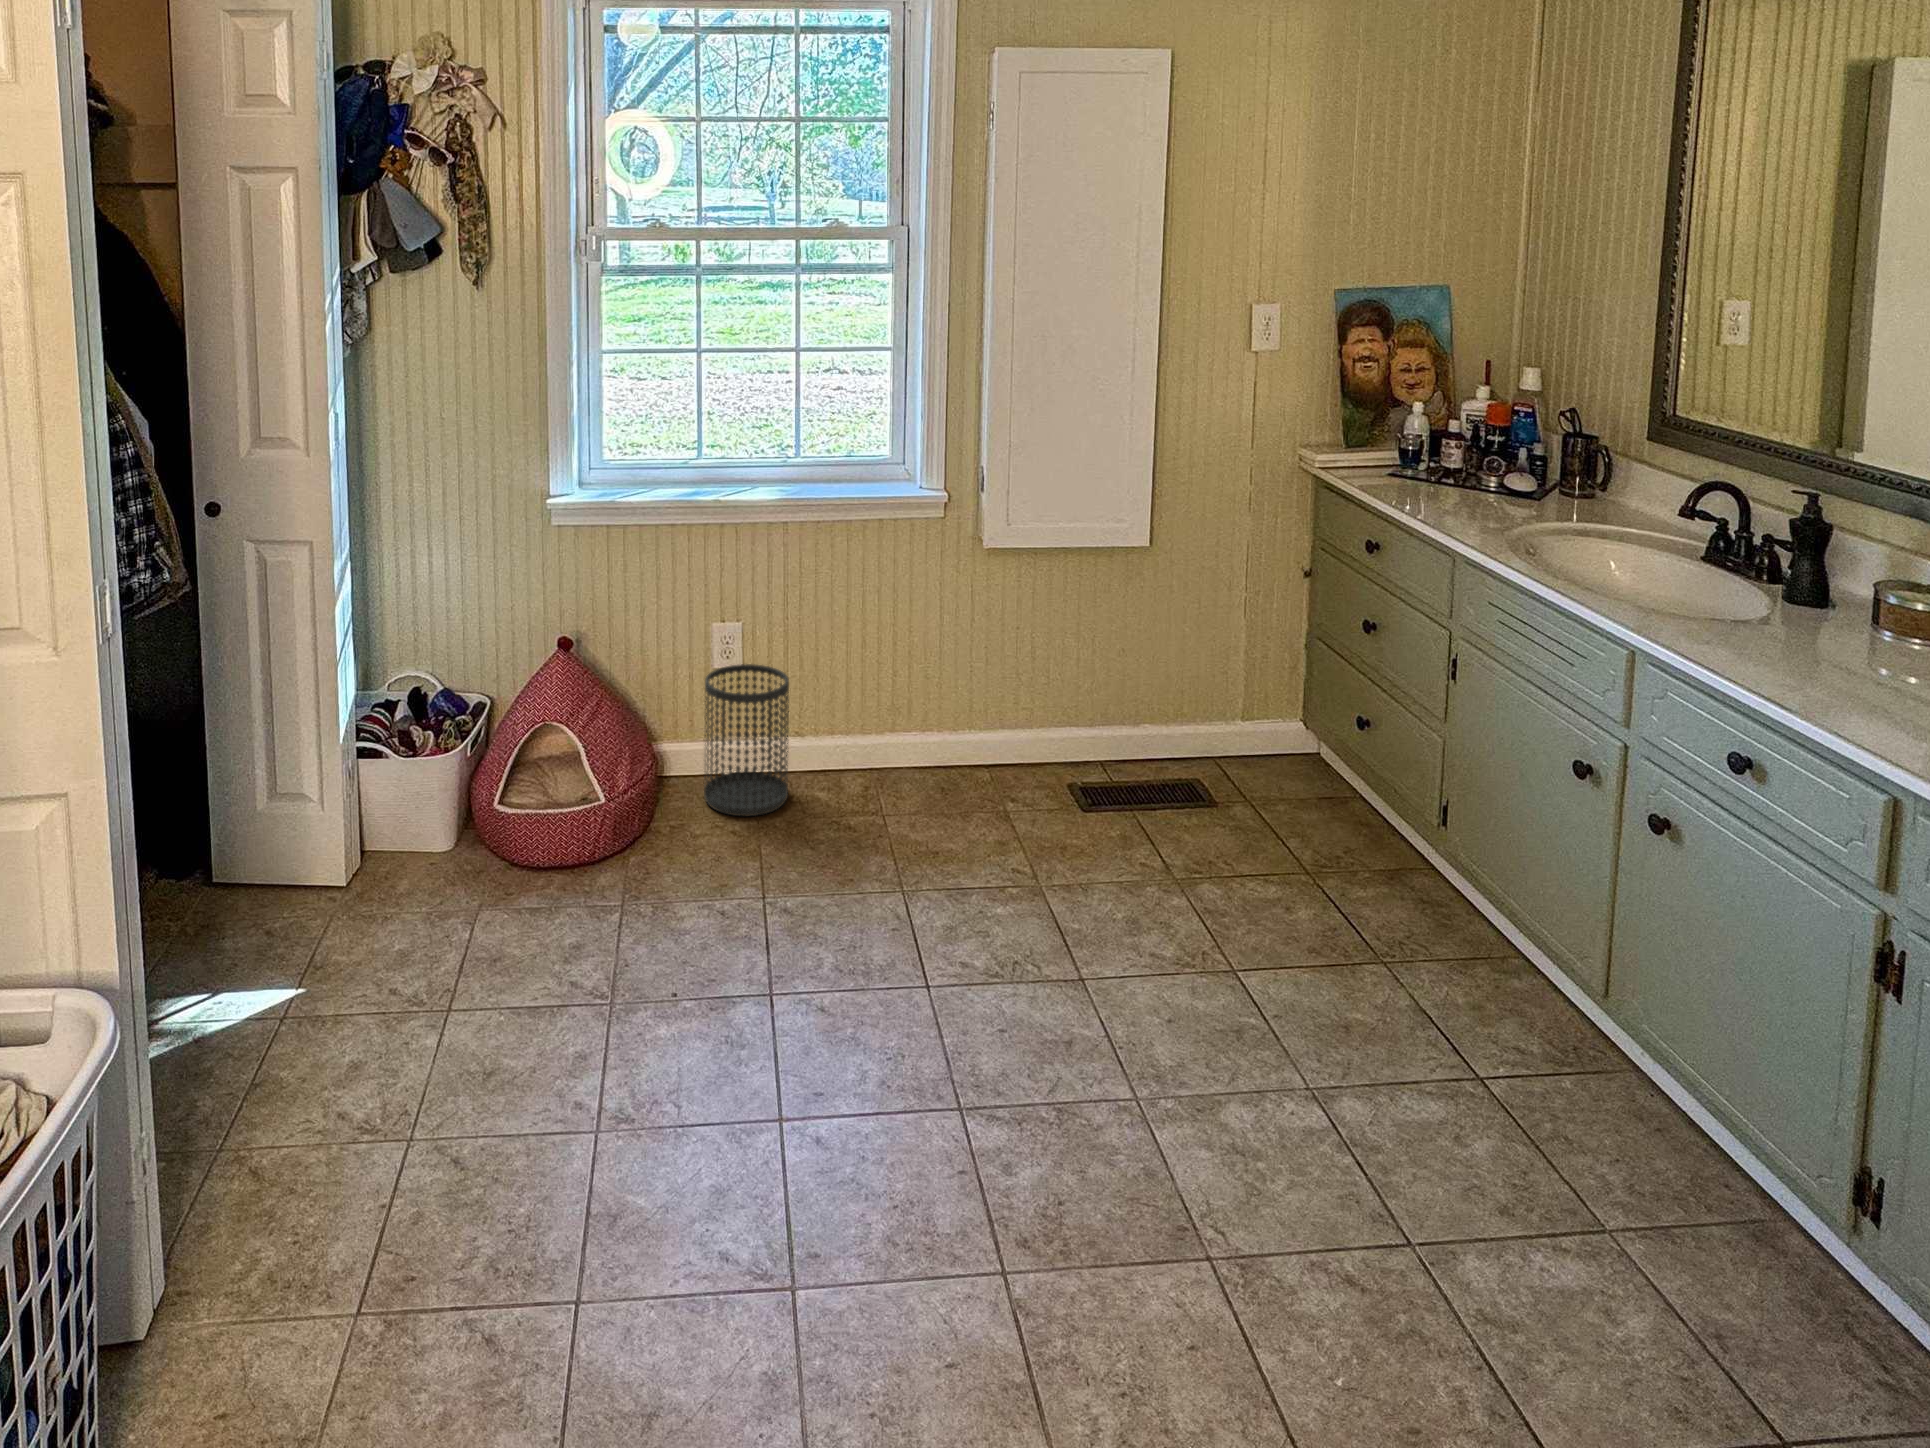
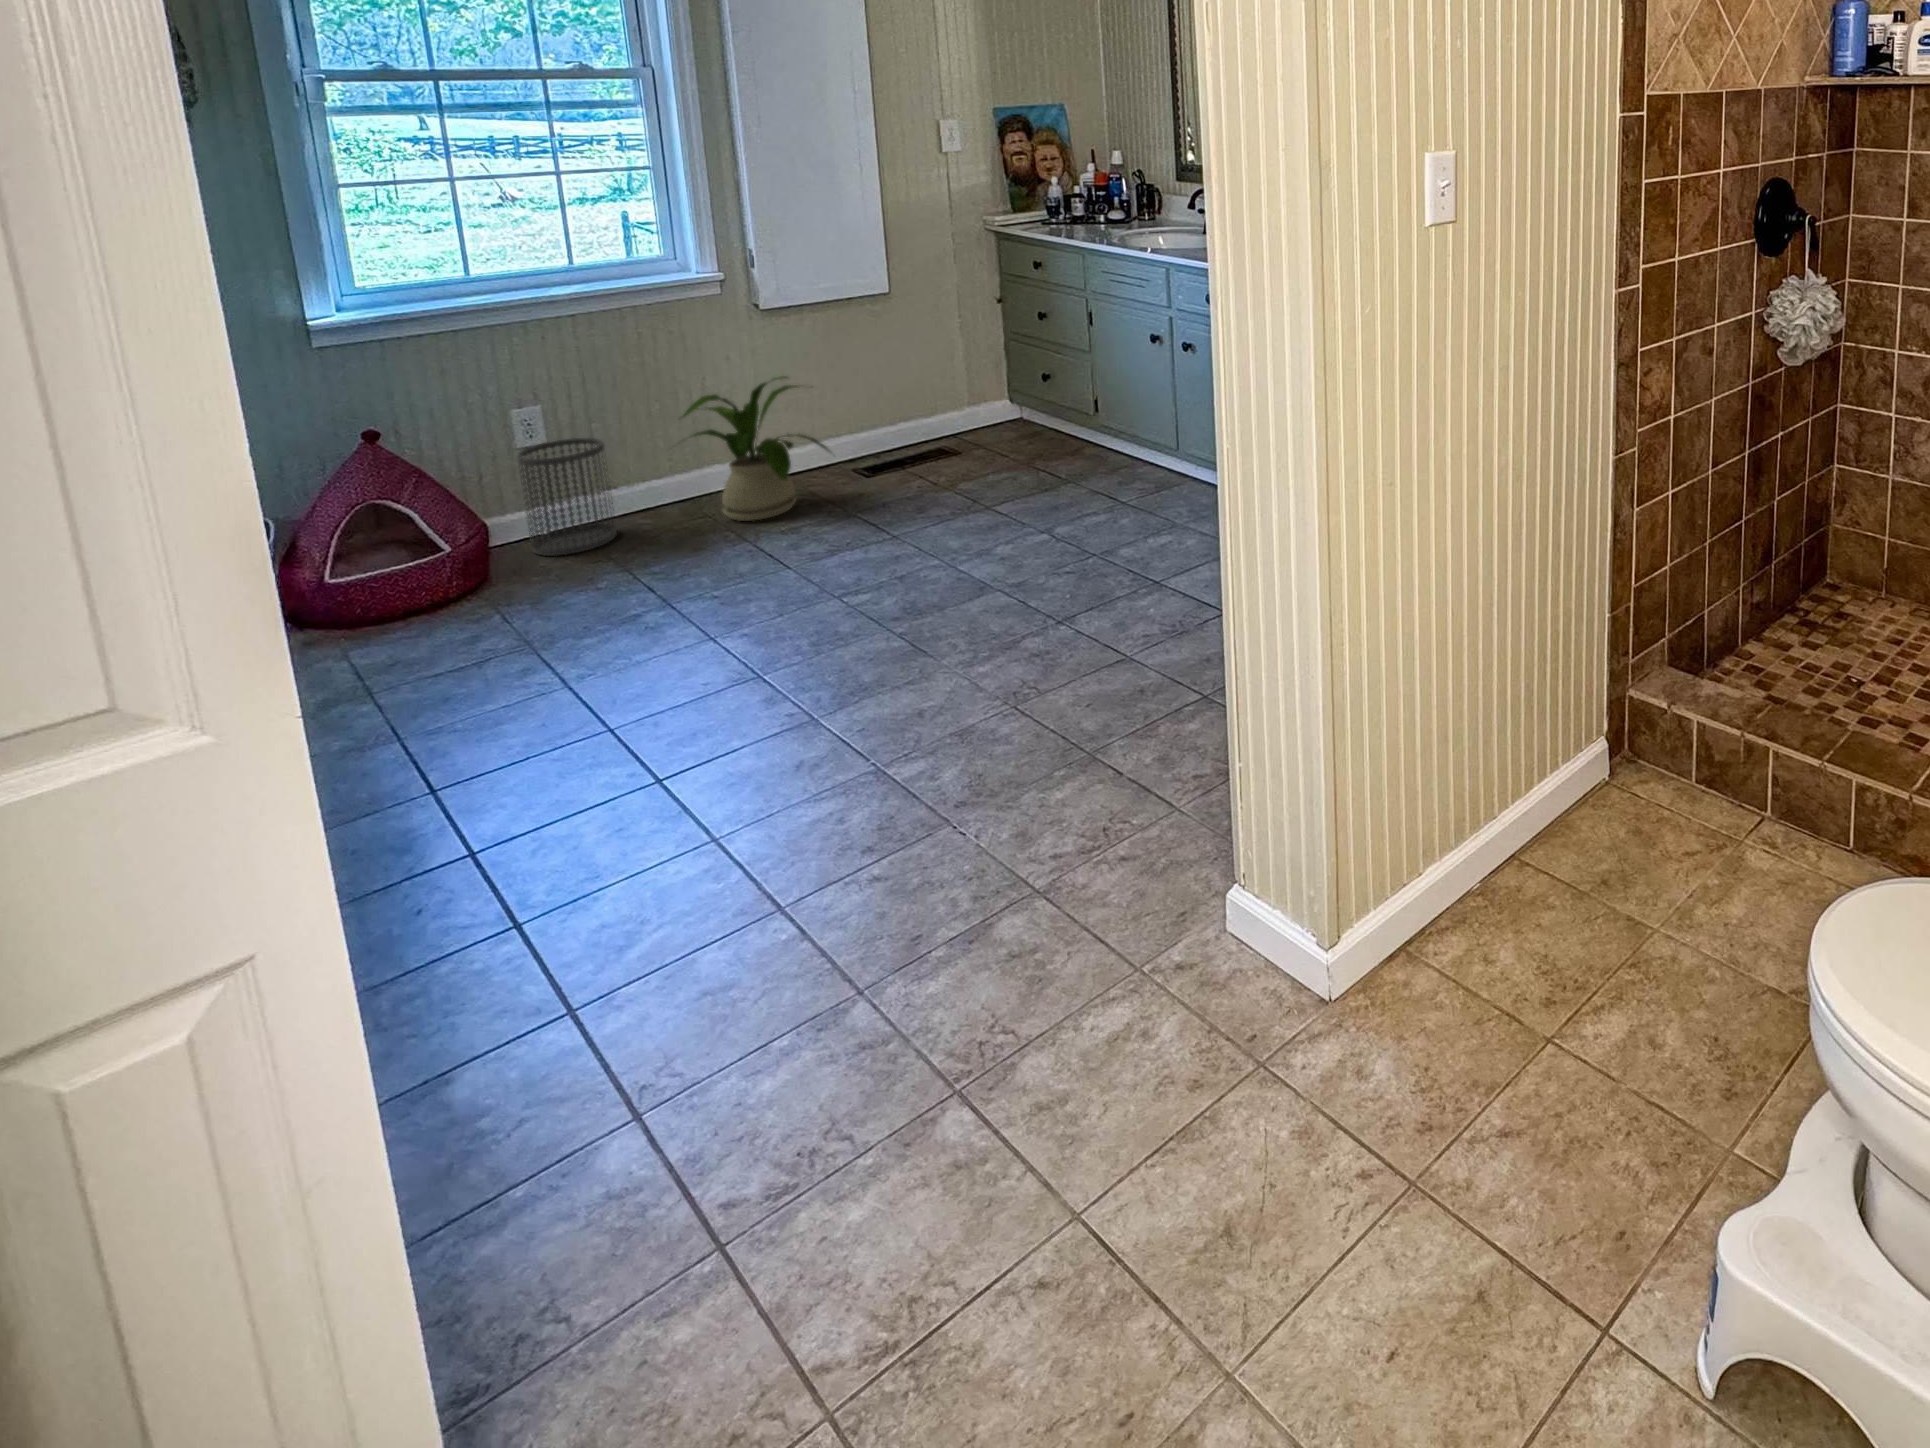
house plant: none [856,649,1033,841] -> present [682,376,829,521]

